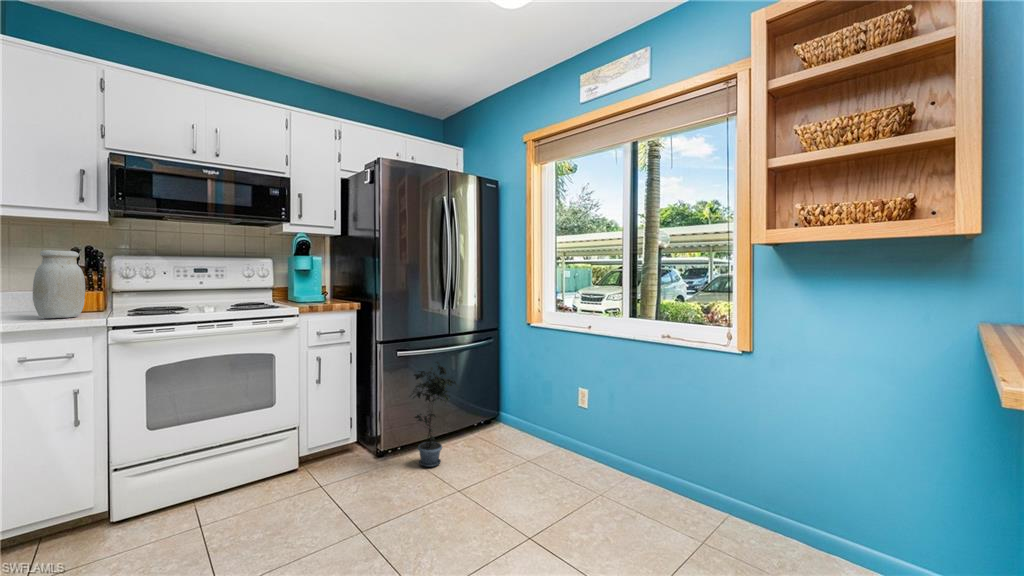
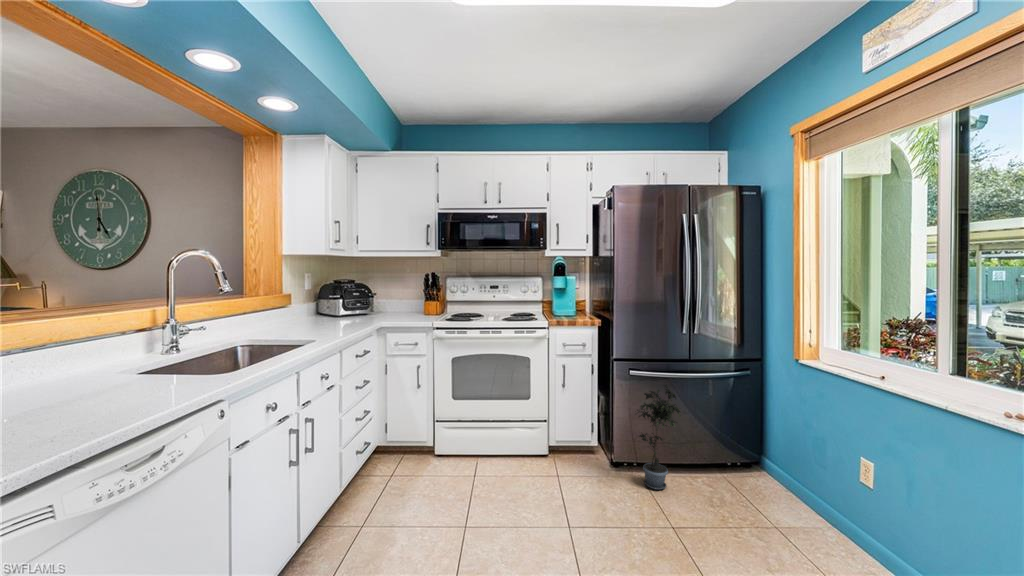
jar: present [33,250,85,318] -> none [404,279,427,321]

